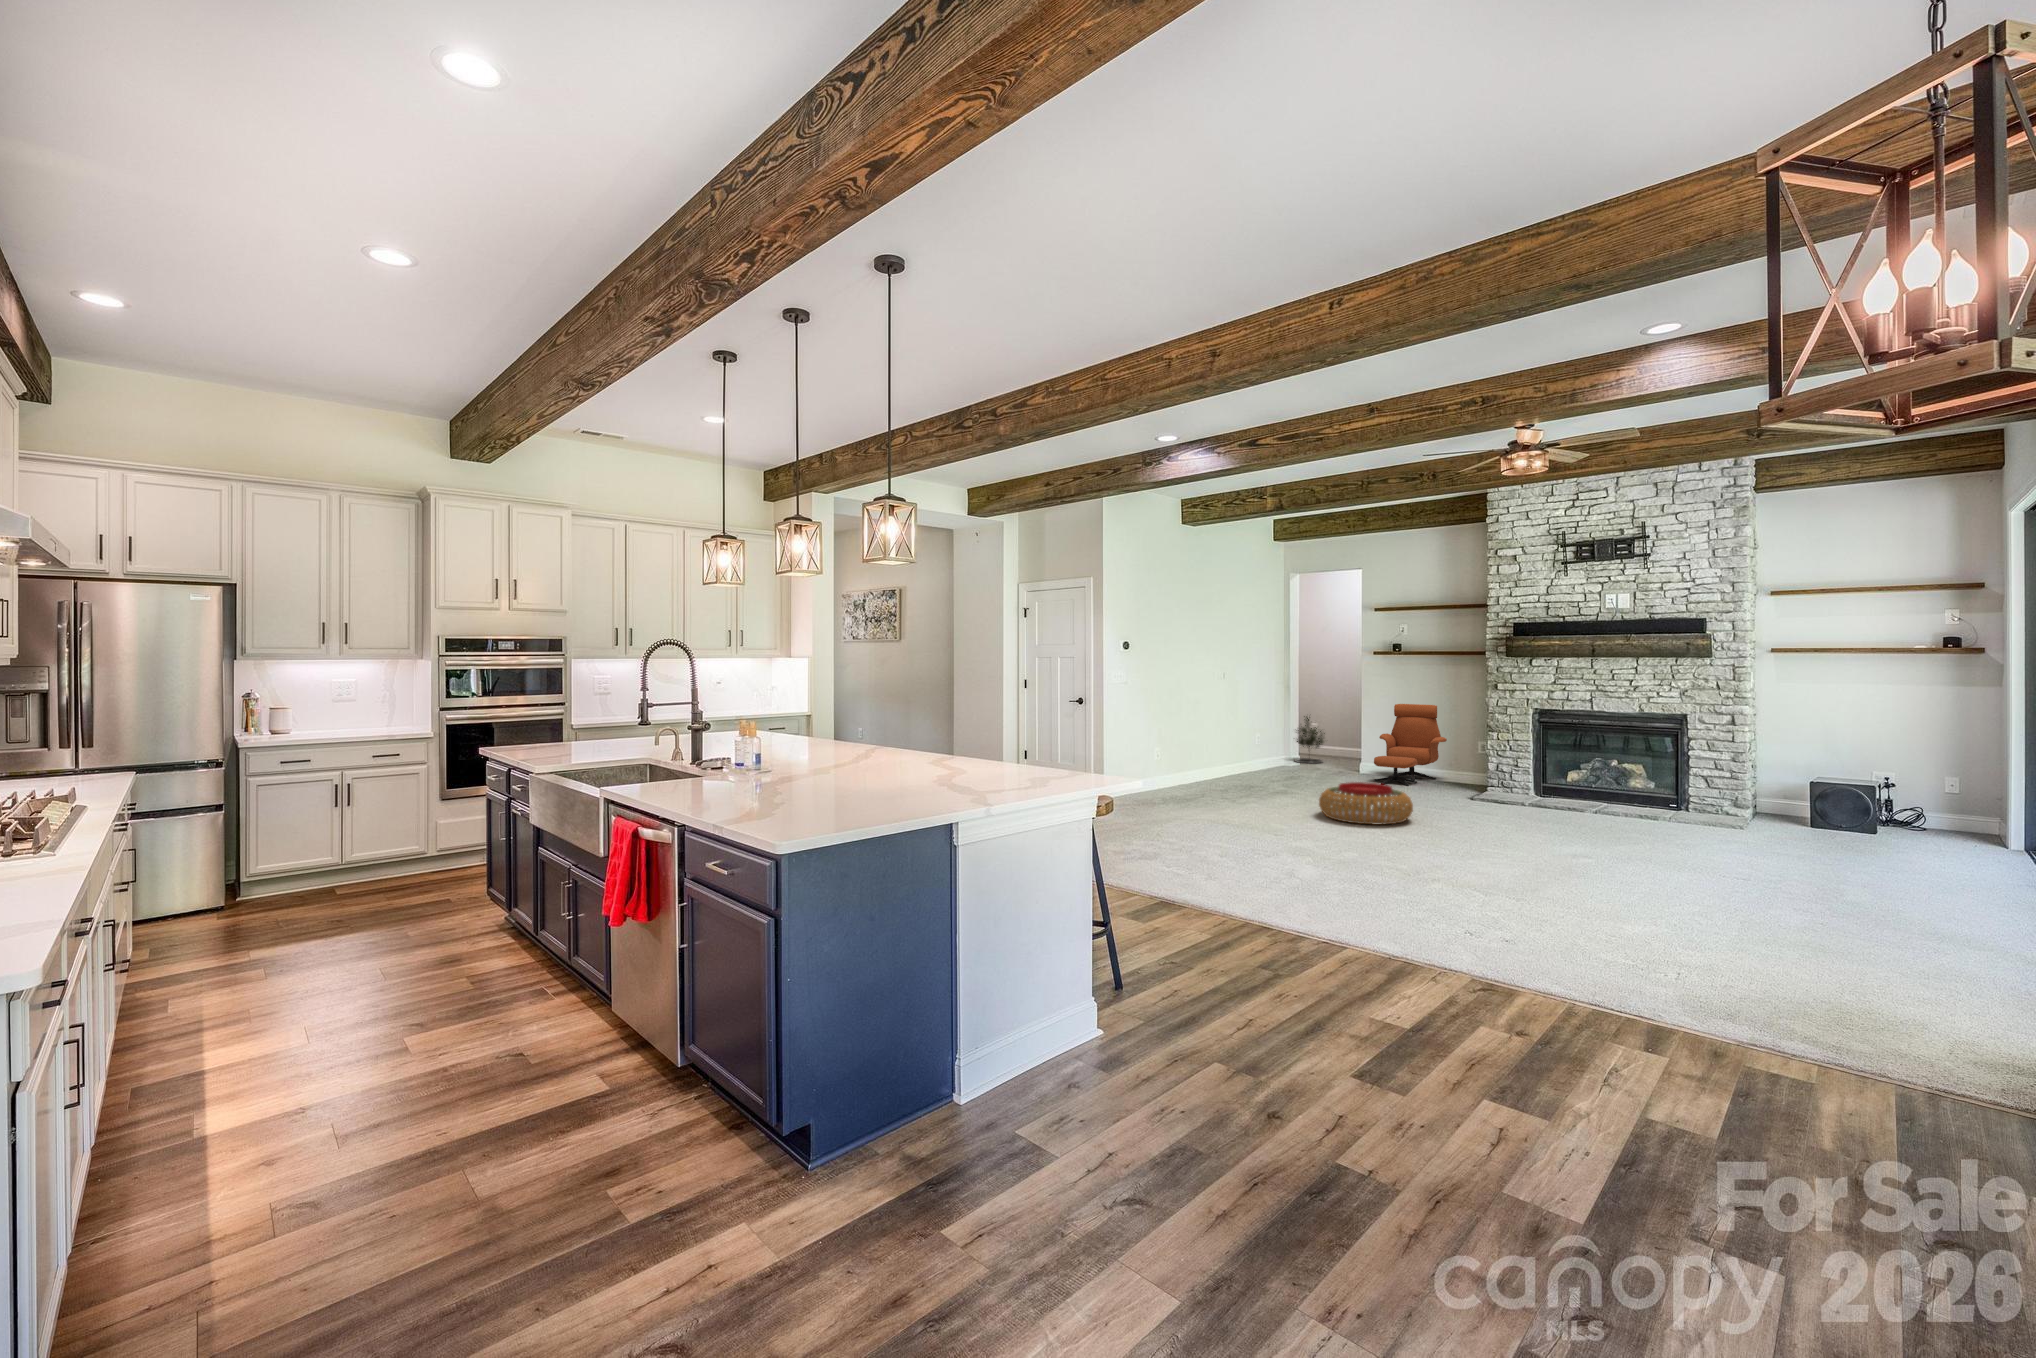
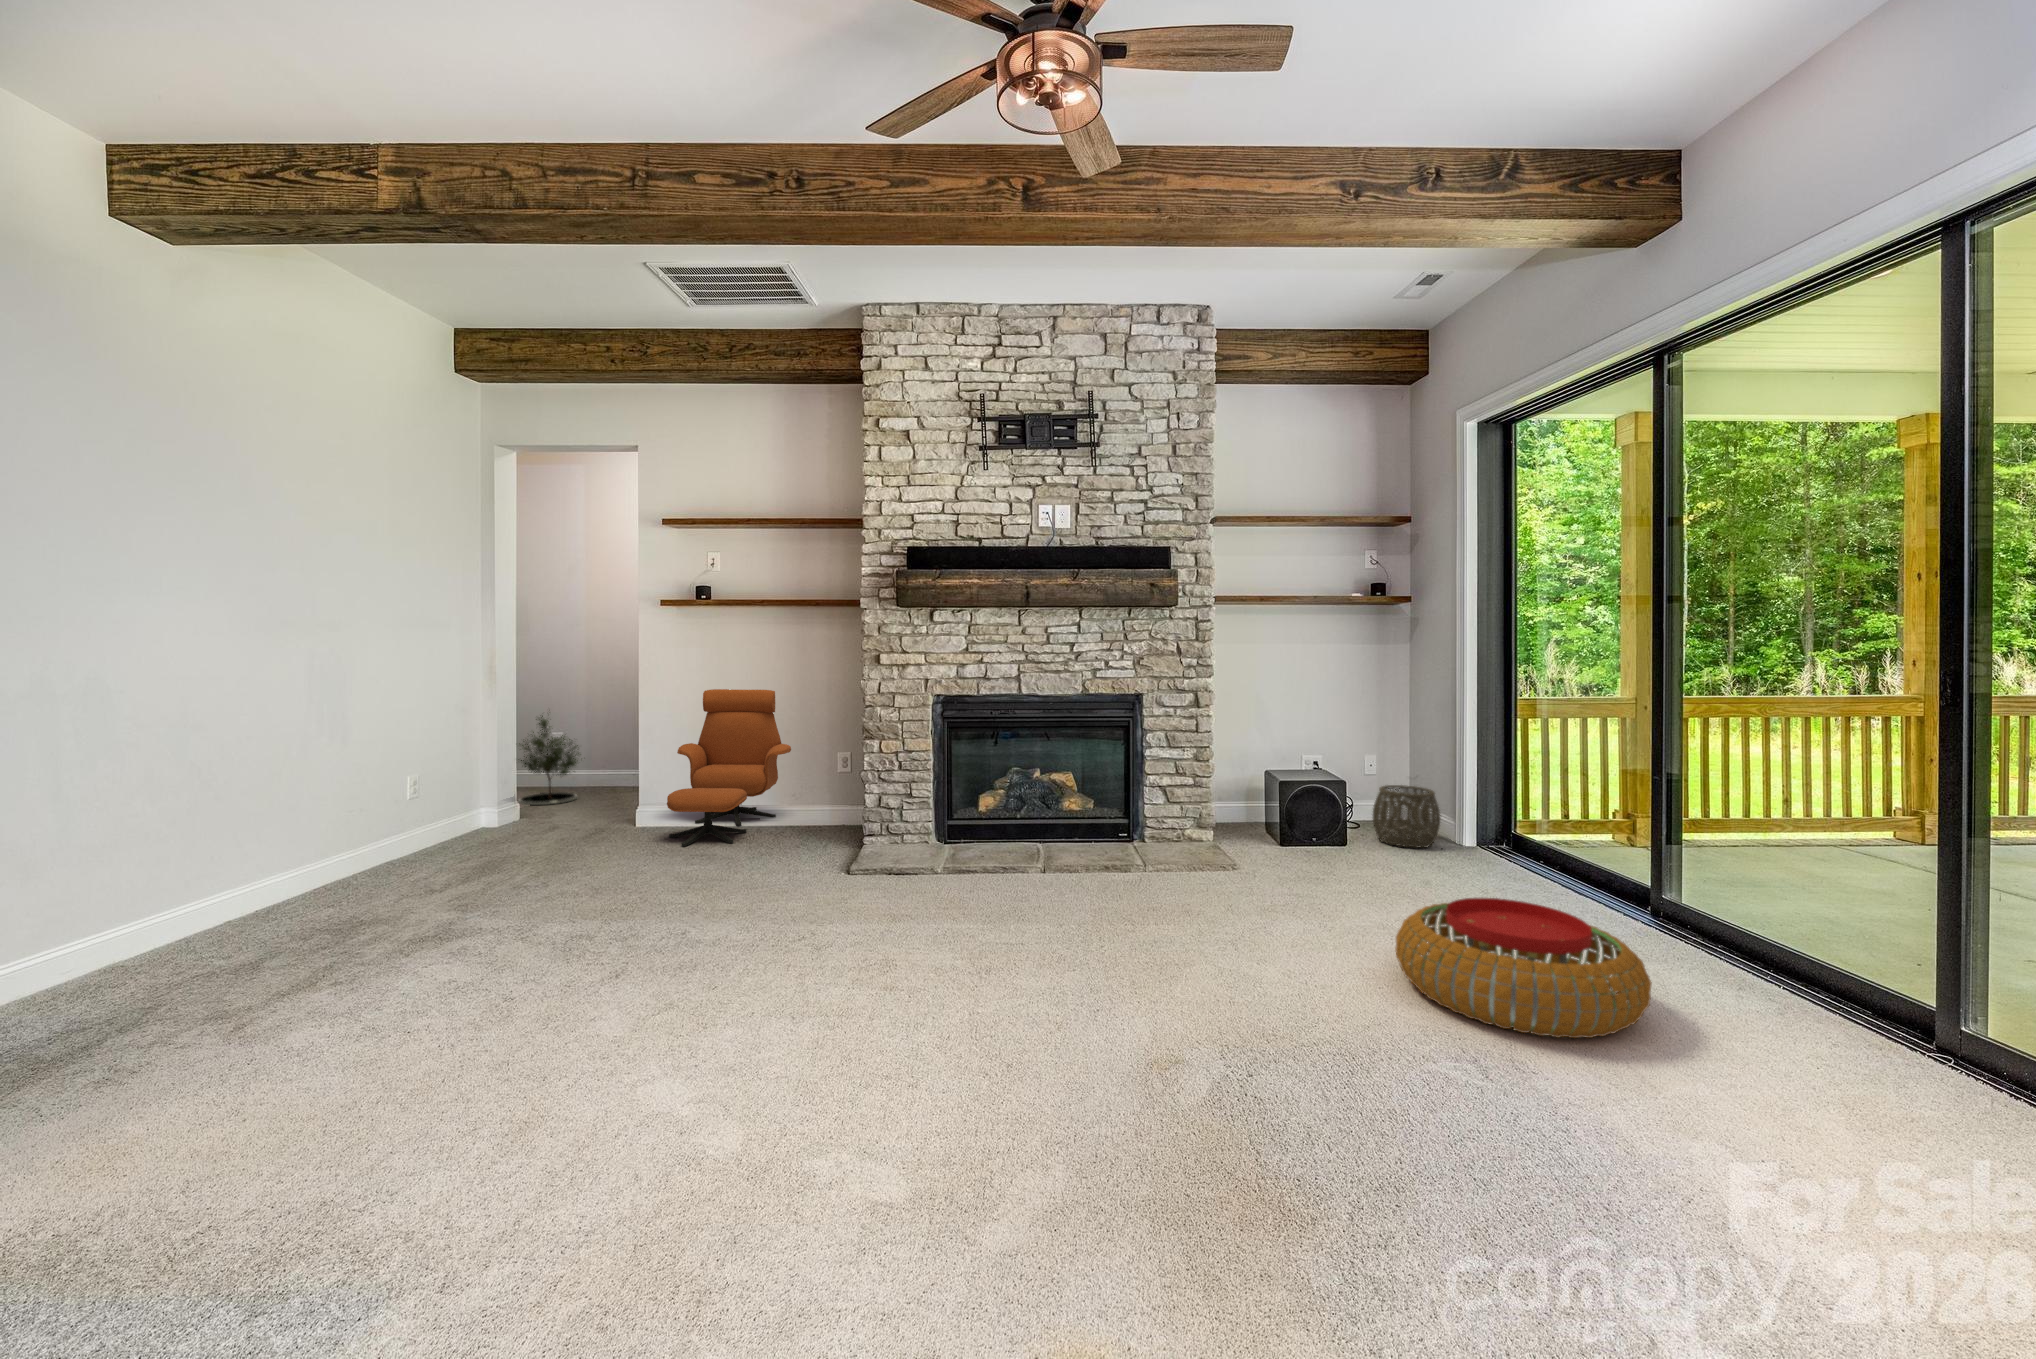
pouf: present [1319,782,1413,824] -> present [1395,898,1652,1038]
woven basket: none [1921,795,1995,844] -> present [1373,785,1440,848]

